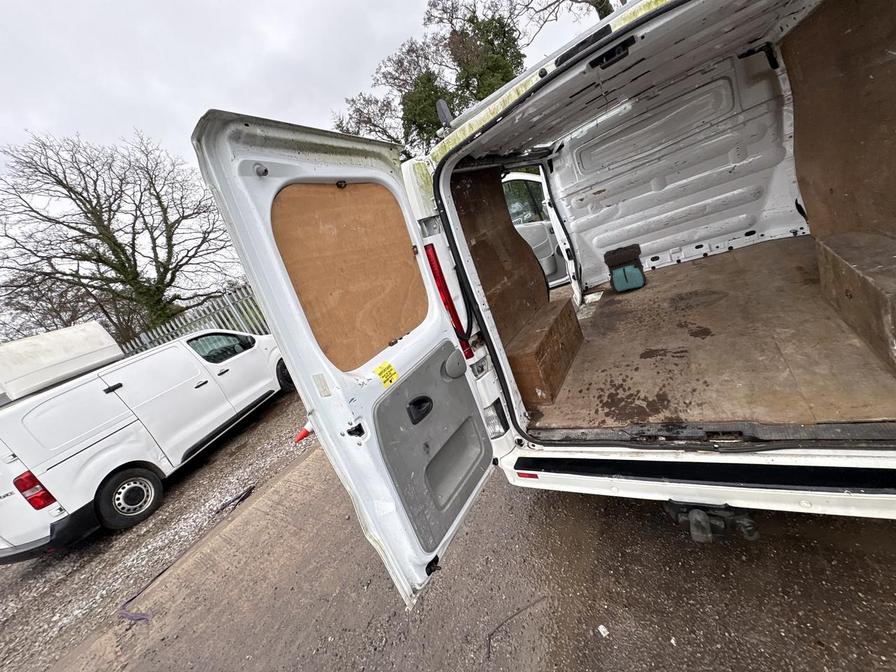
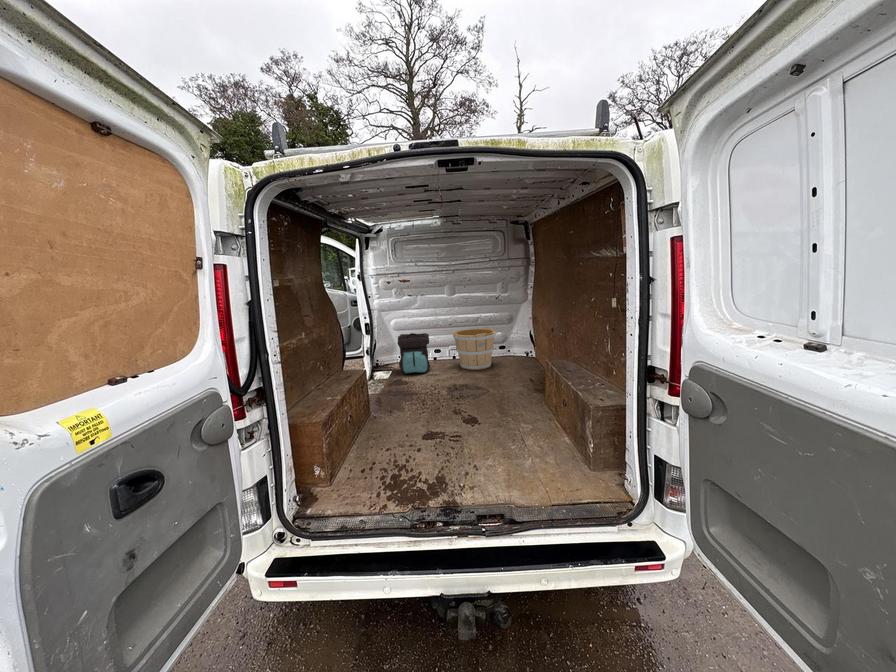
wooden bucket: none [670,217,730,273] -> present [453,328,496,370]

